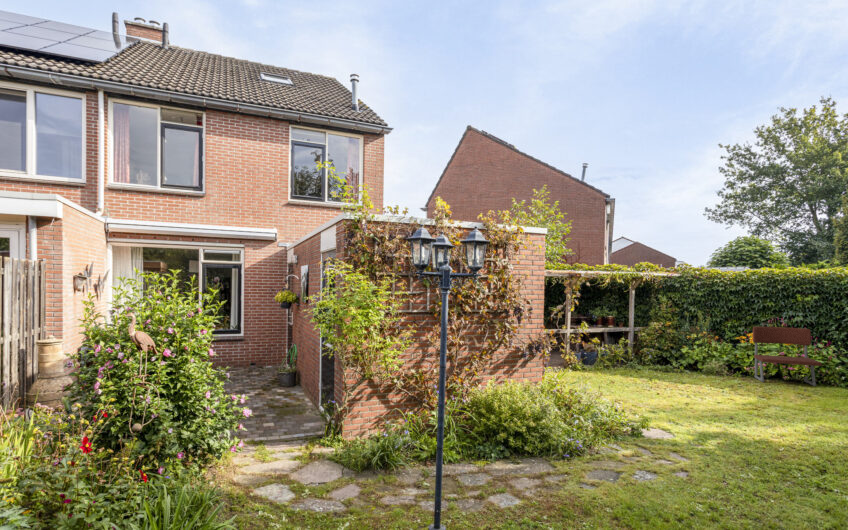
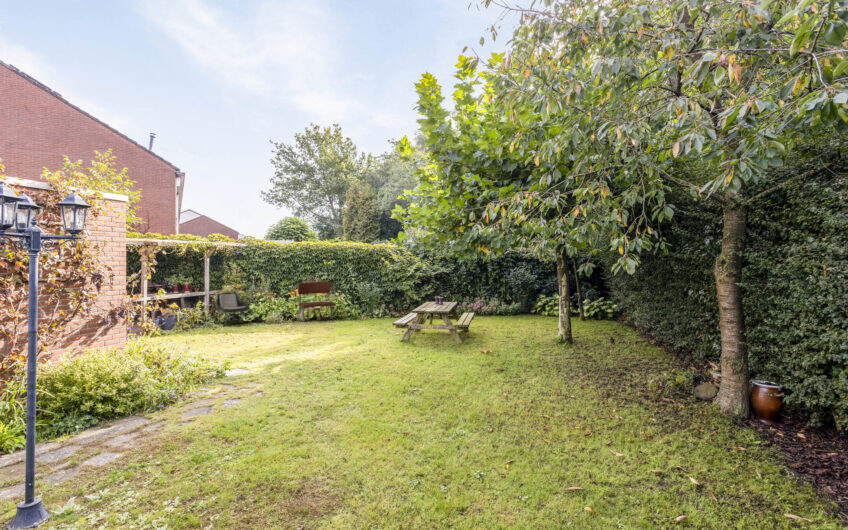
lounge chair: none [639,331,681,373] -> present [214,292,249,327]

